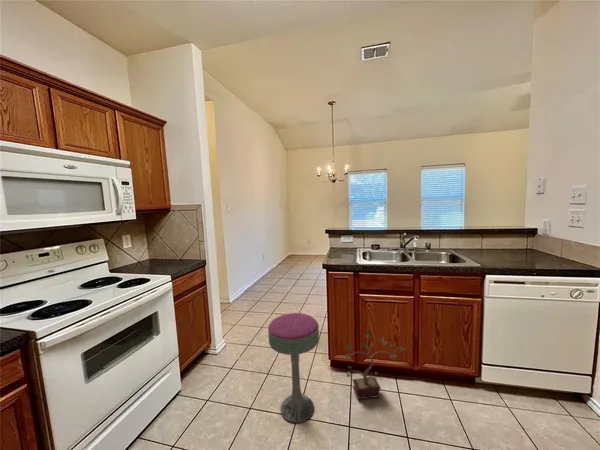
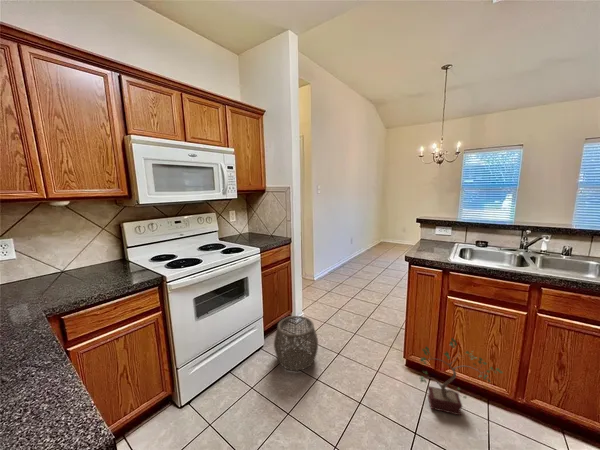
bar stool: present [268,313,319,423] -> none [337,301,390,409]
woven basket: none [196,343,247,409] -> present [274,316,318,371]

